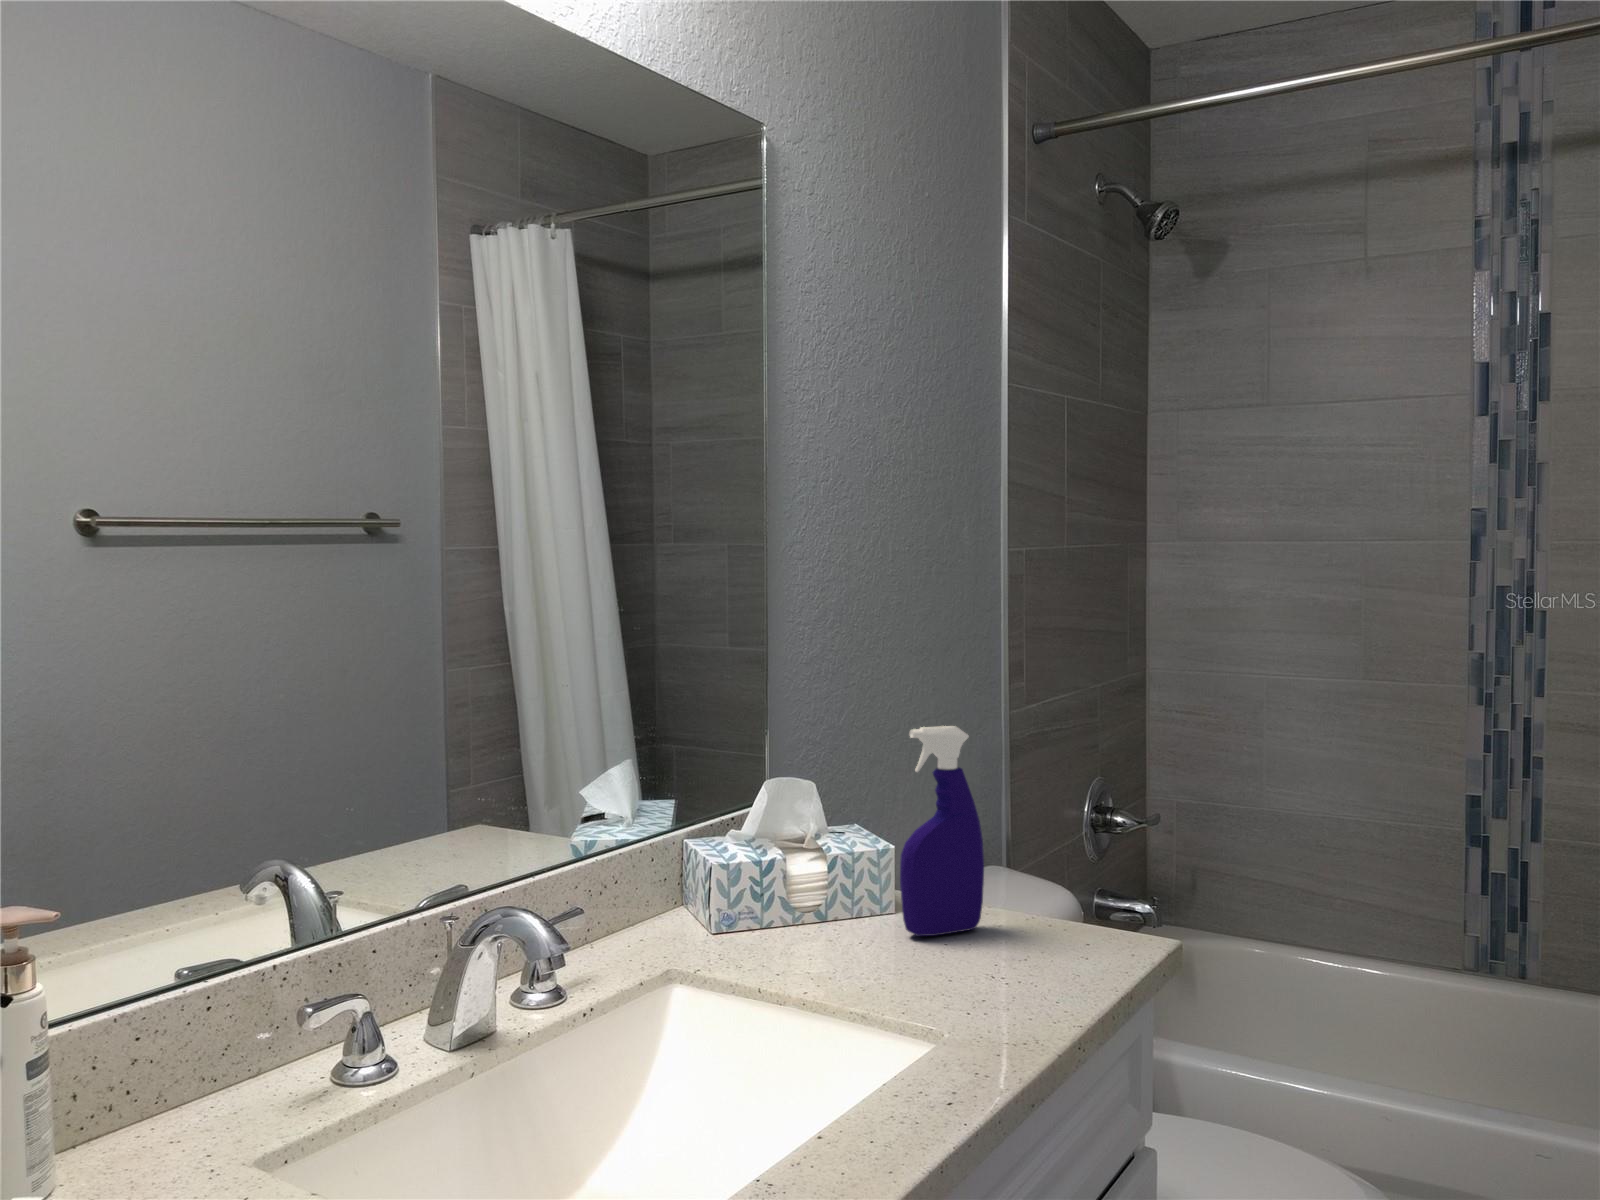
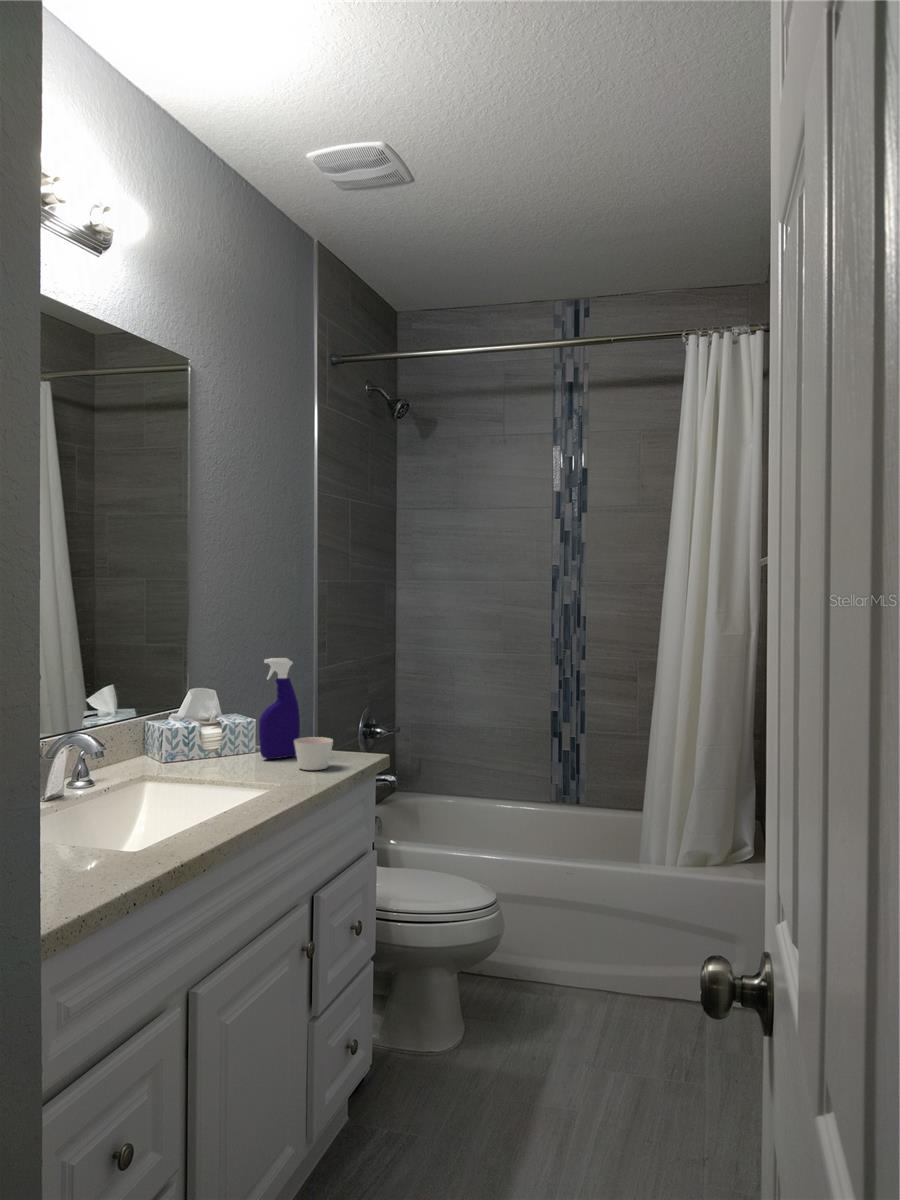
candle: none [973,903,1059,983] -> present [294,737,333,770]

